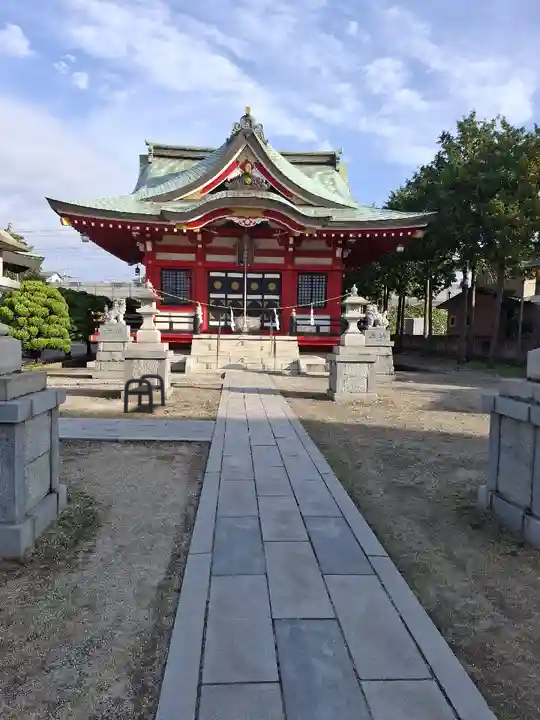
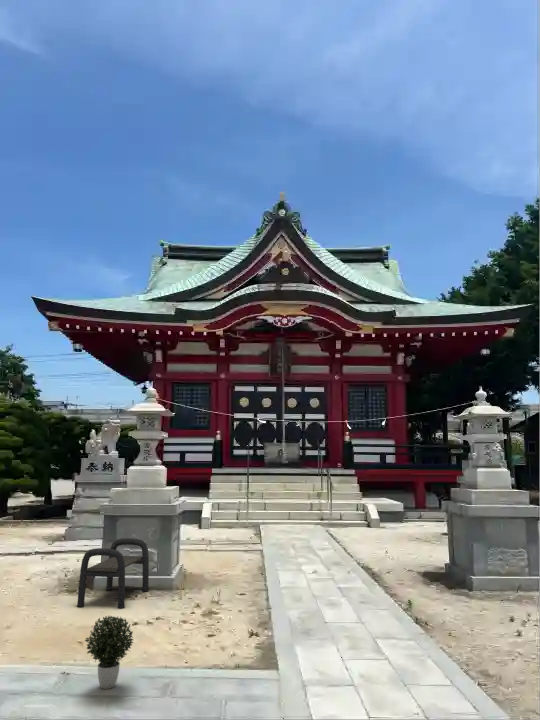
potted plant: none [146,405,172,442] -> present [85,616,133,689]

